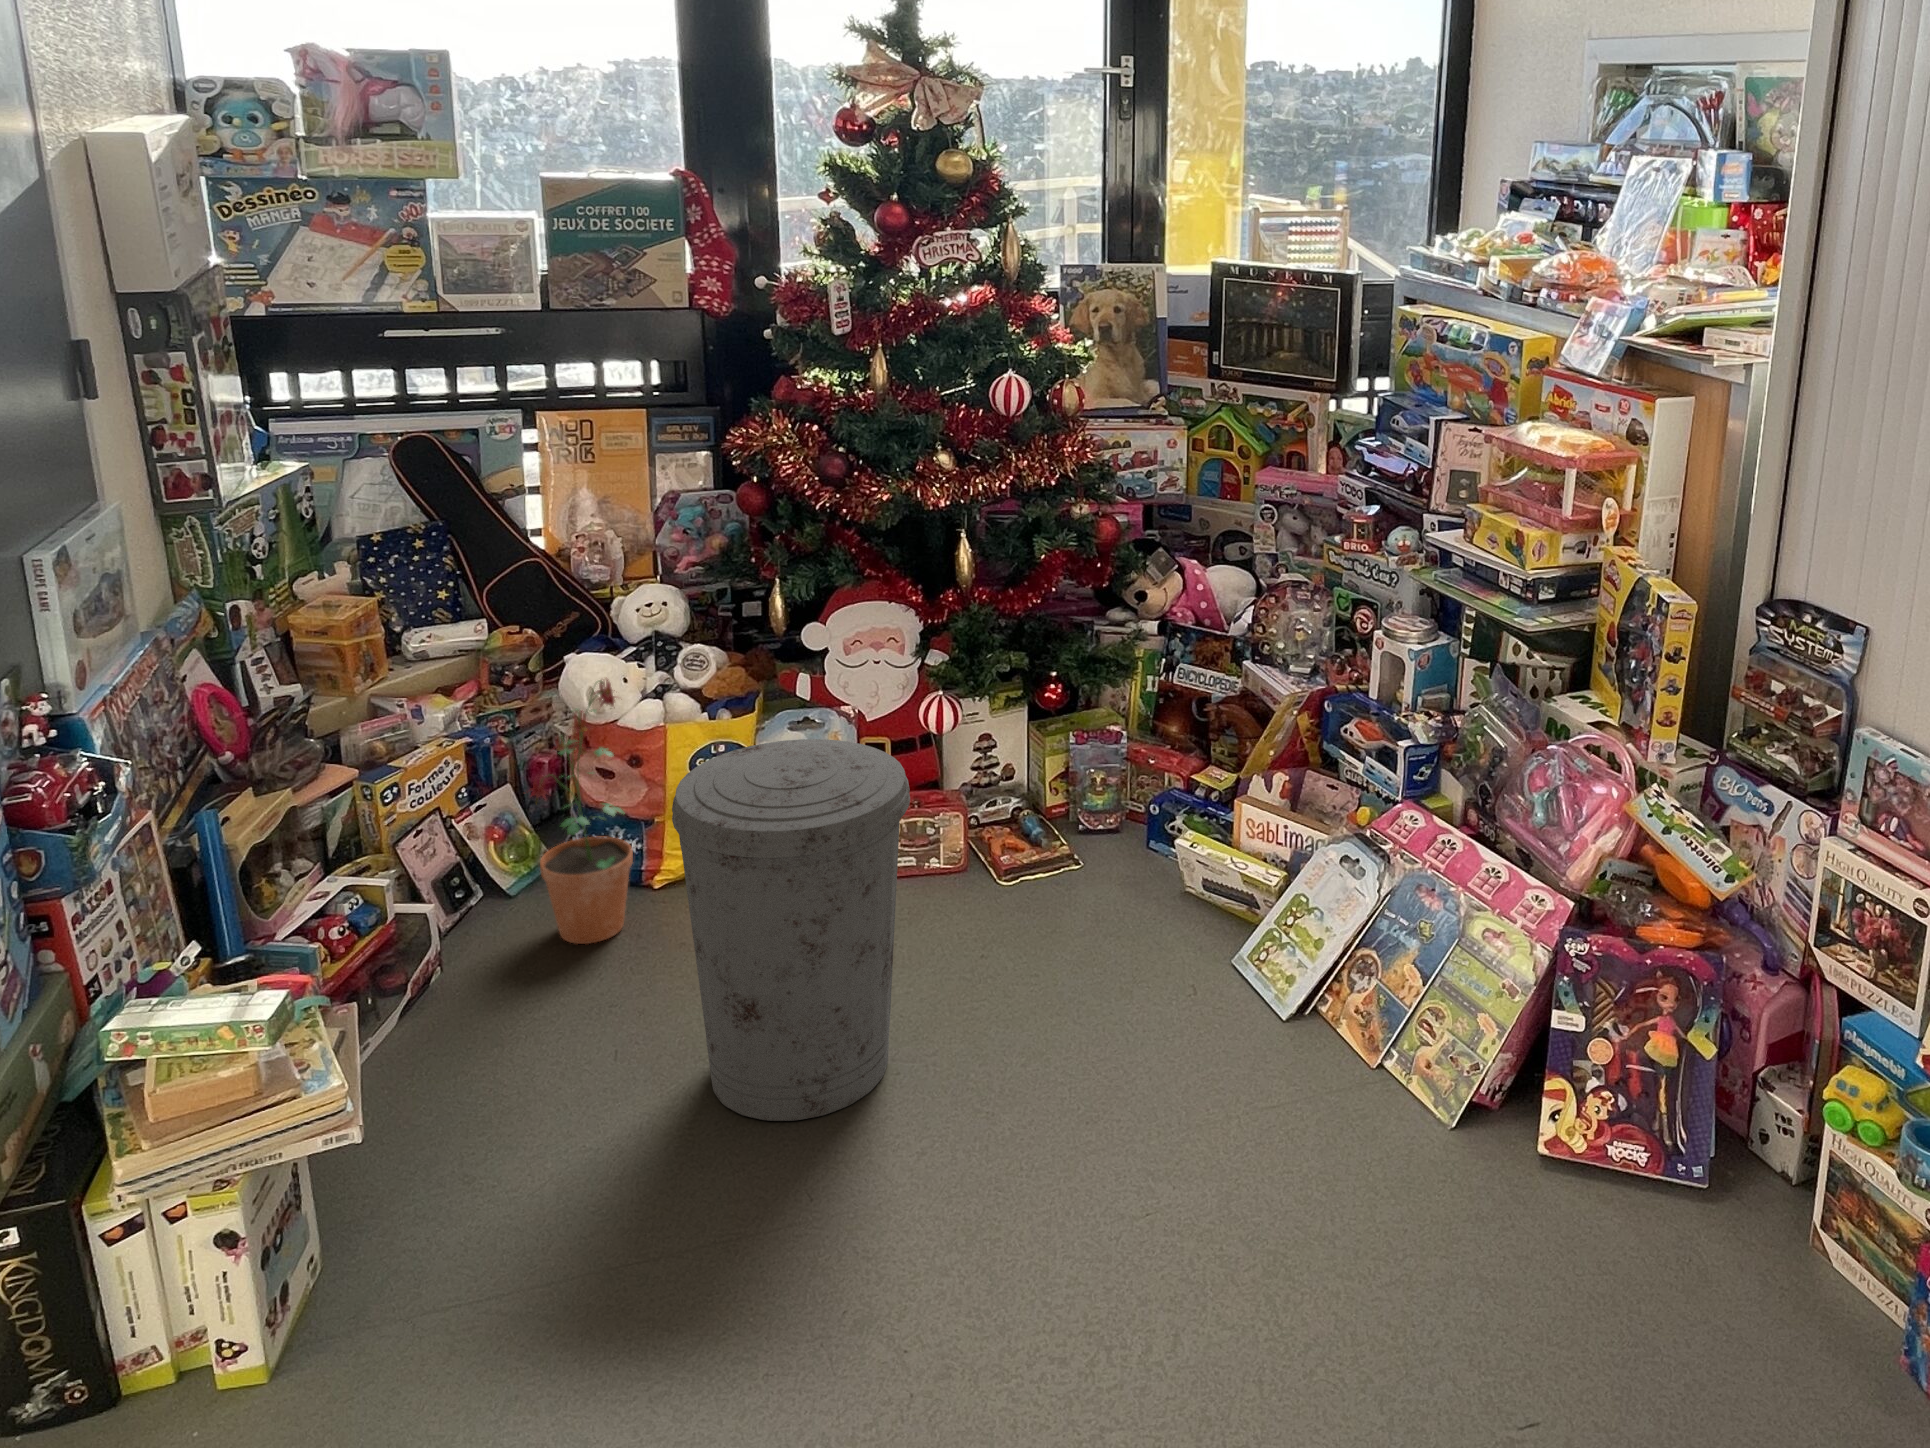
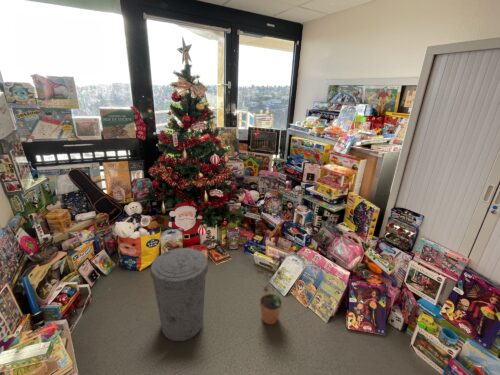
potted plant: present [531,679,633,944] -> present [257,256,282,324]

